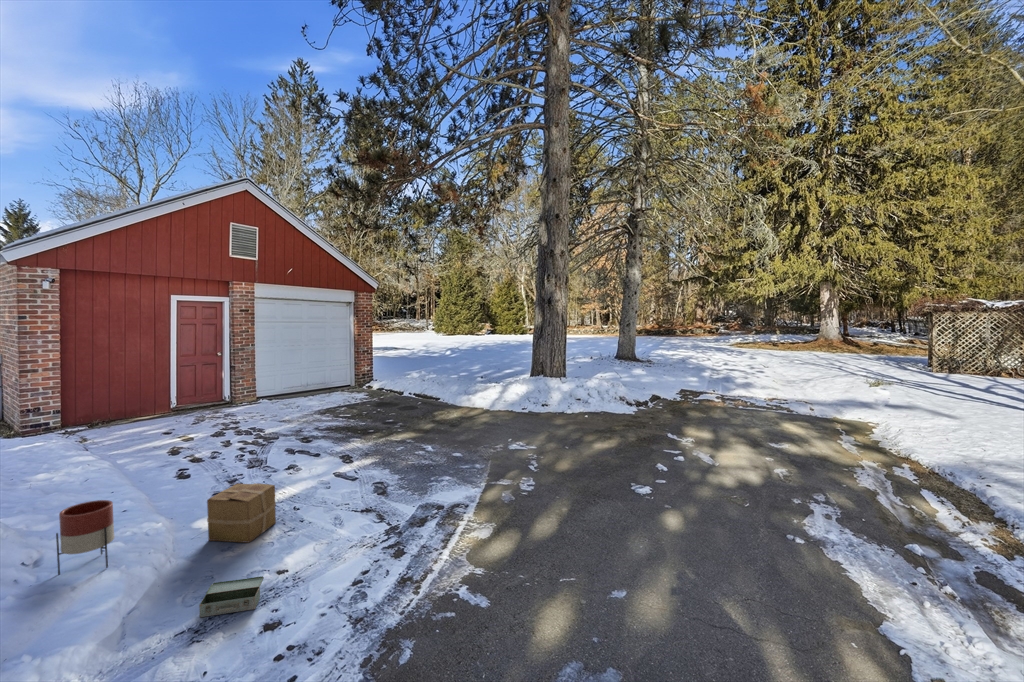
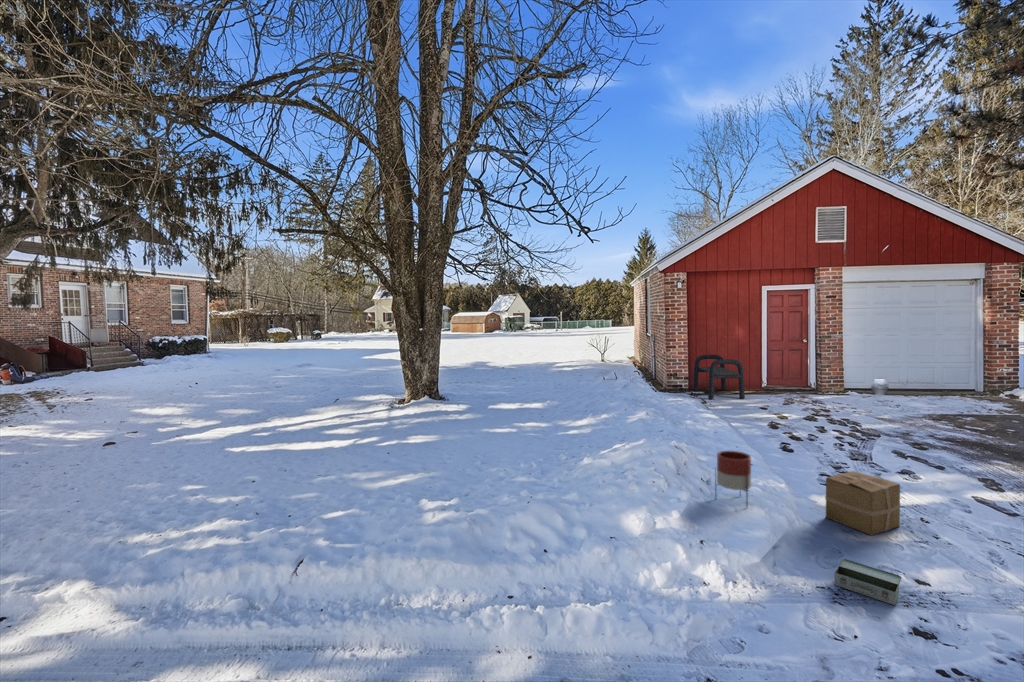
bench: none [74,375,147,431] -> present [693,354,745,399]

